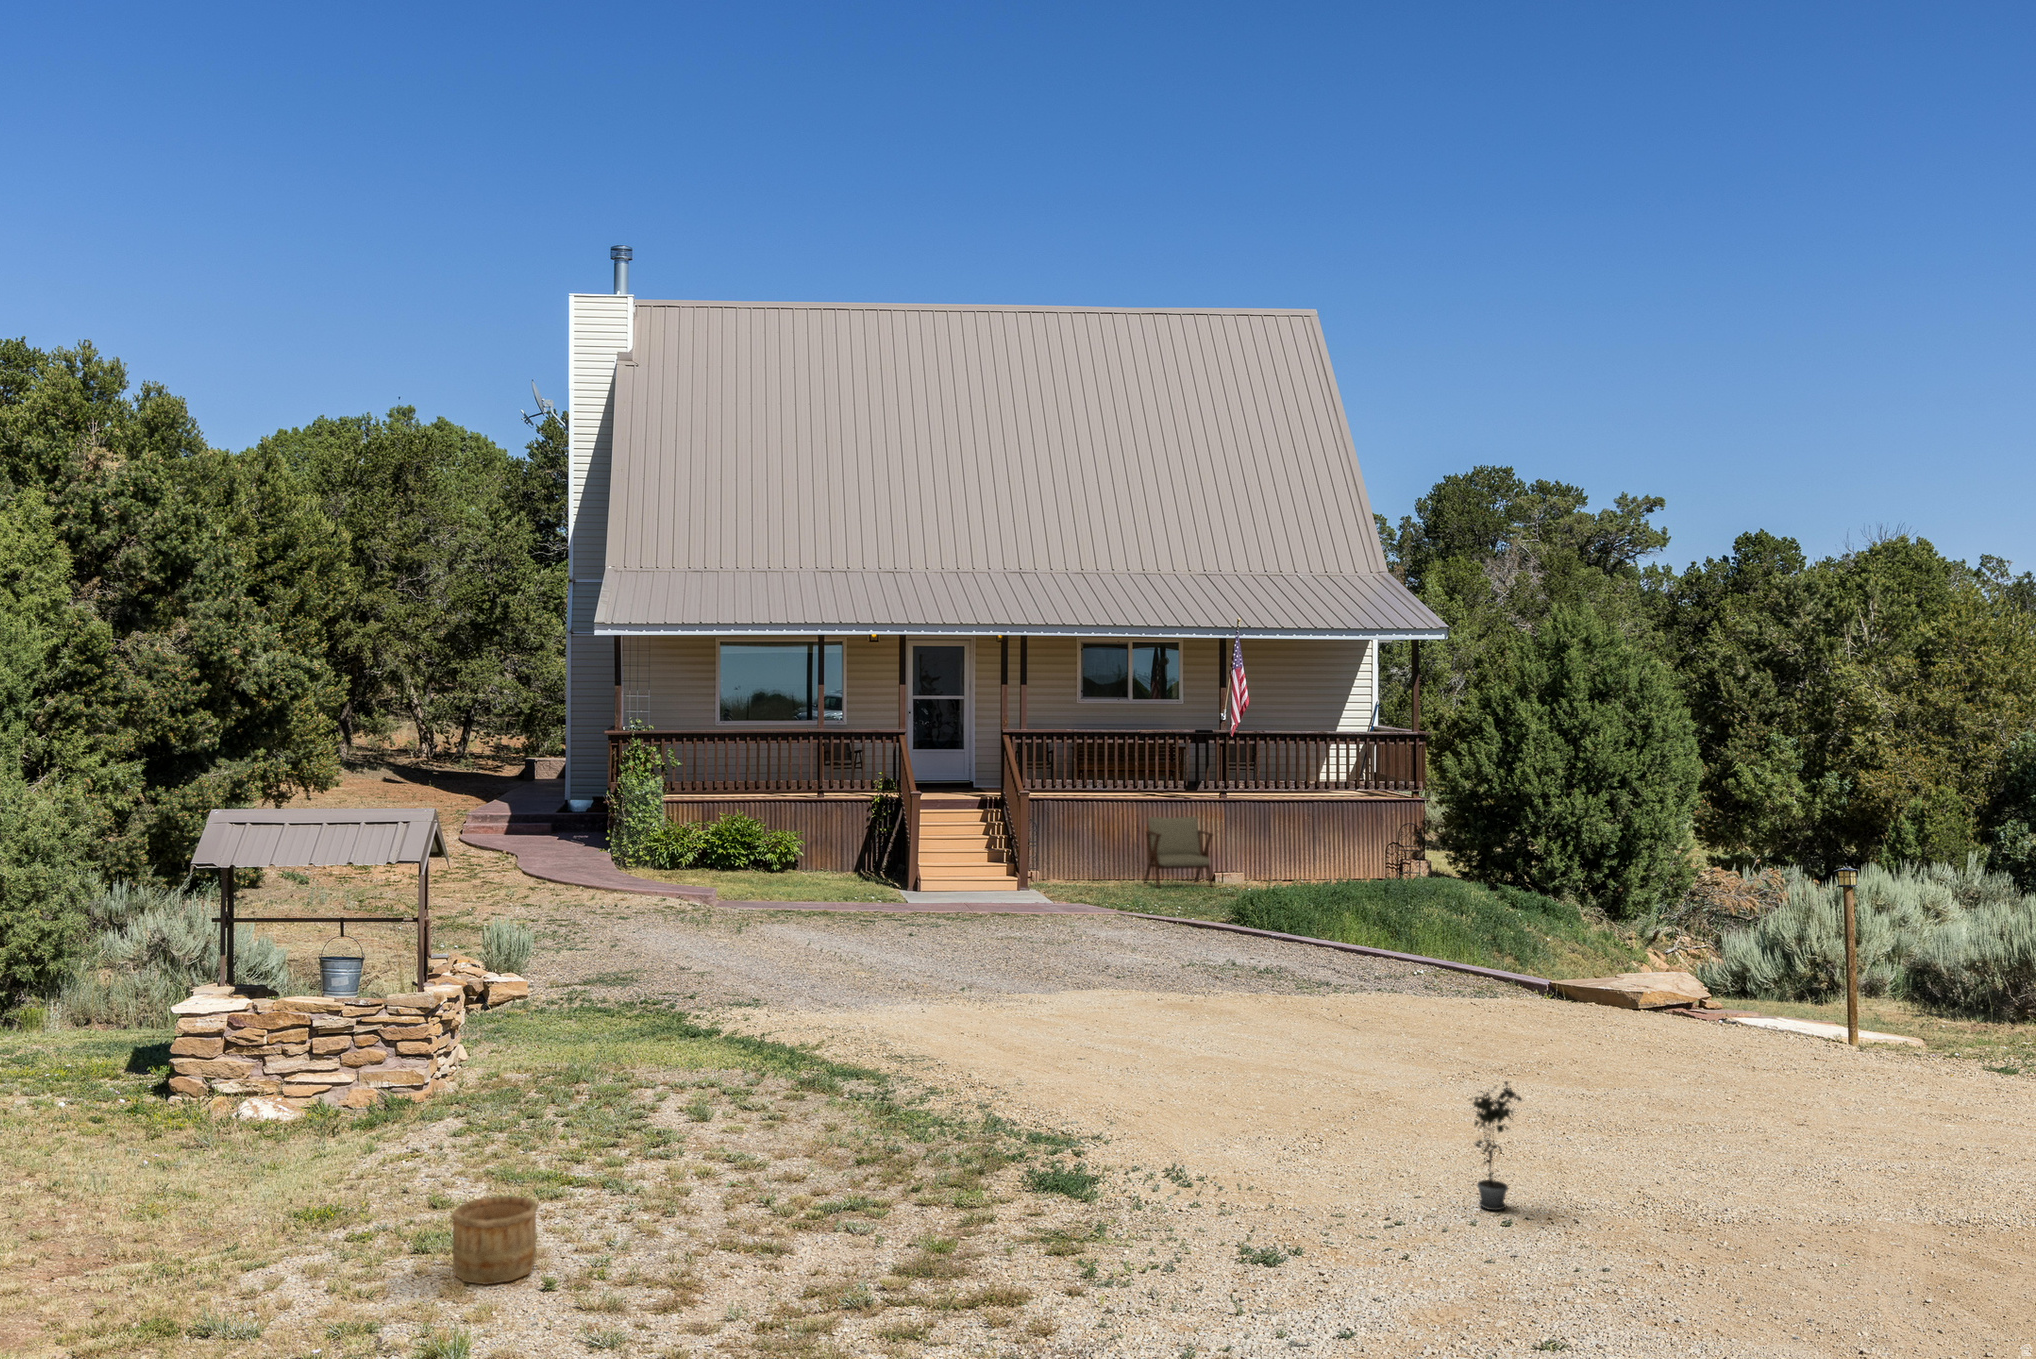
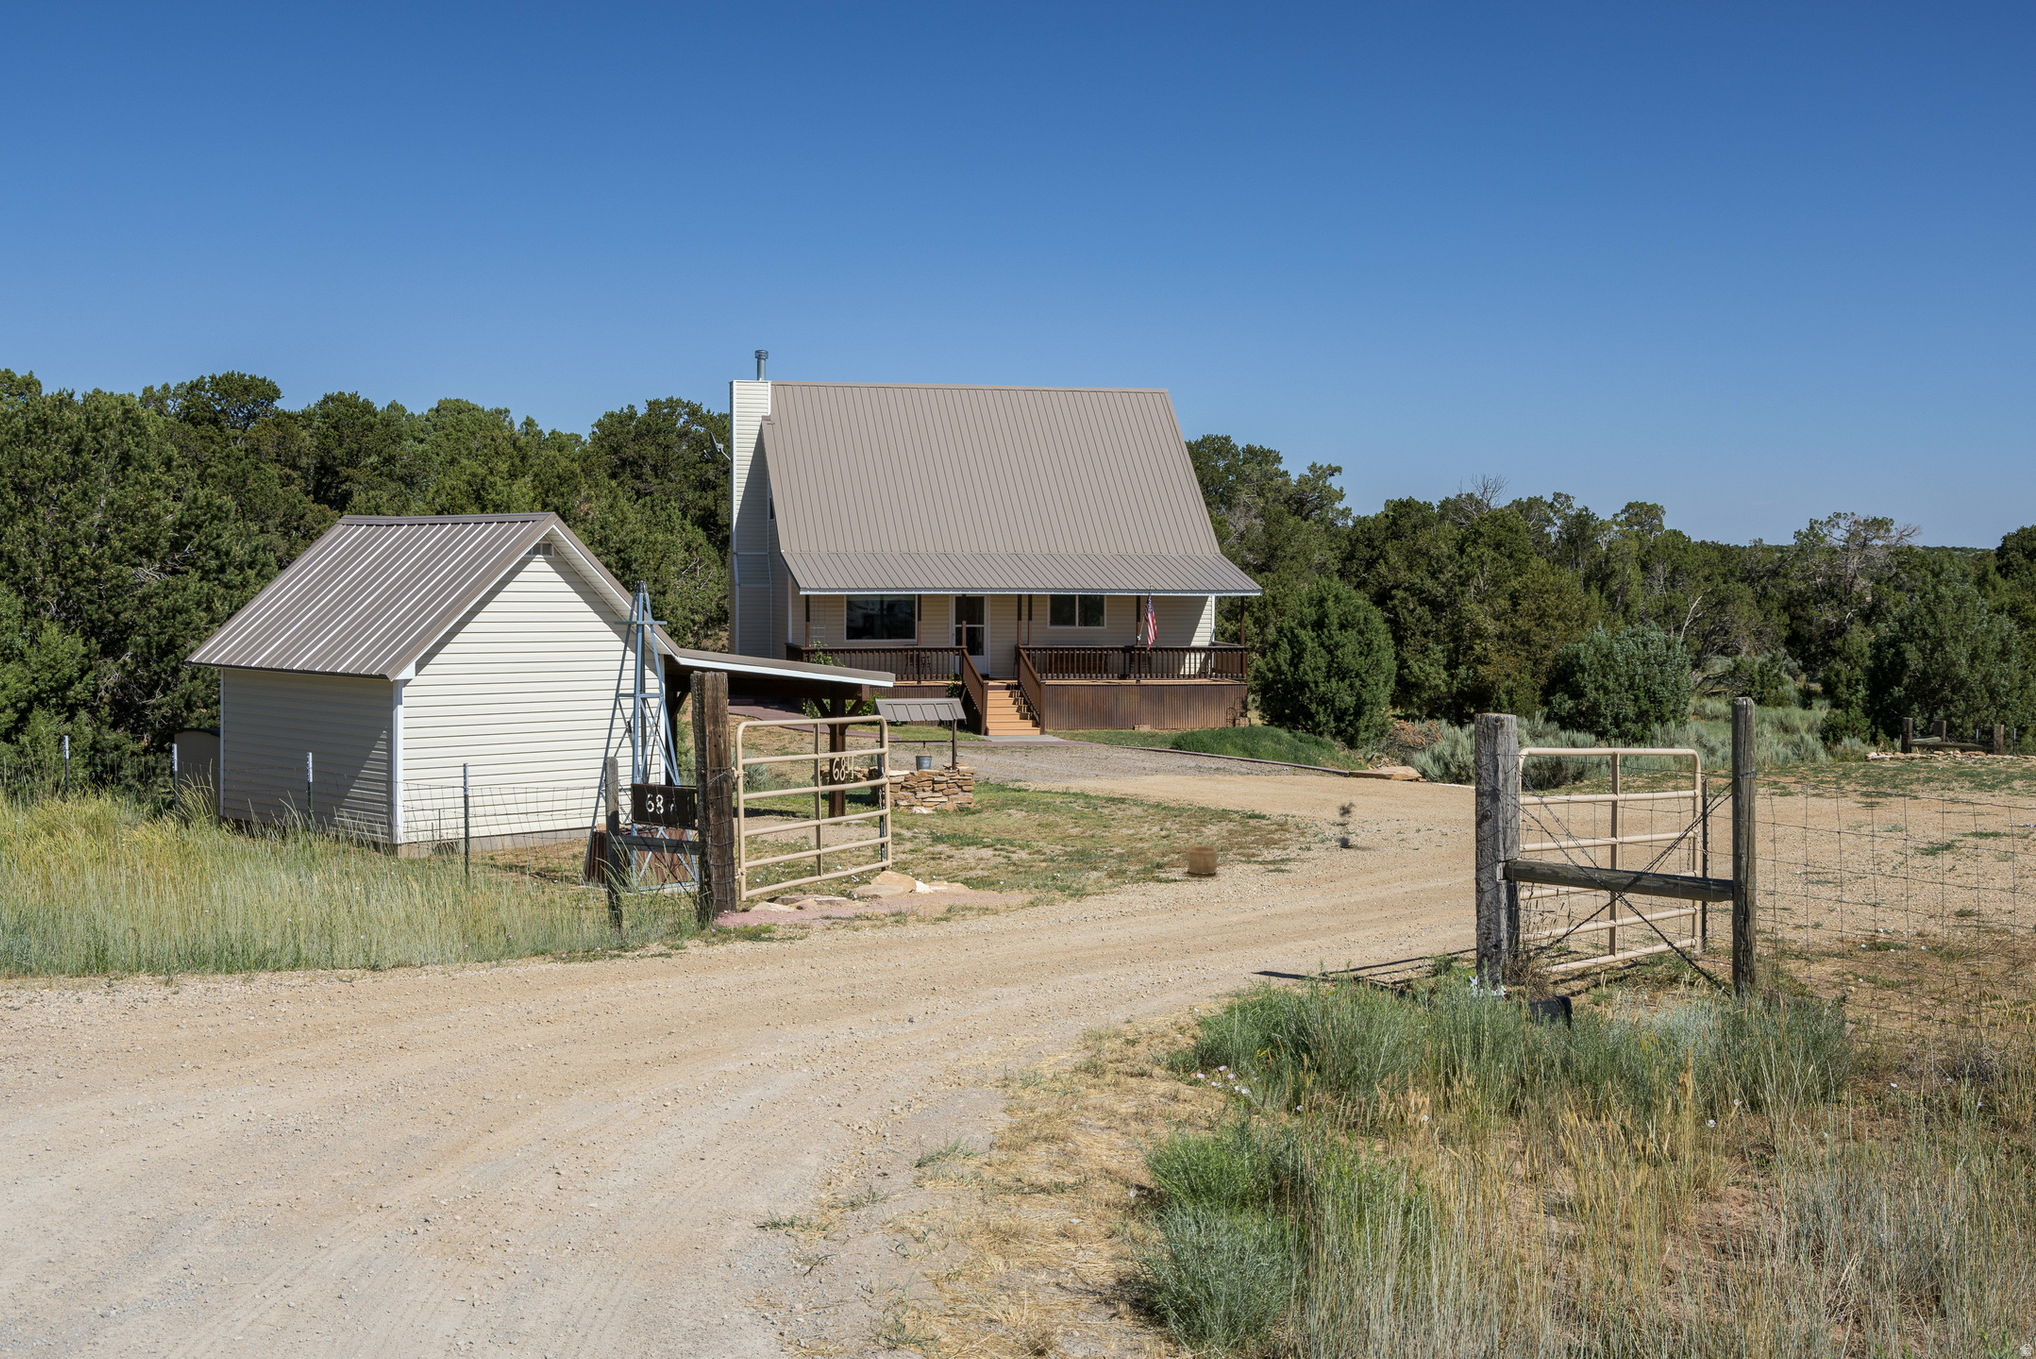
lounge chair: present [1144,817,1213,888] -> none [1099,694,1139,734]
wooden bucket: present [451,1196,538,1285] -> present [1188,846,1218,874]

